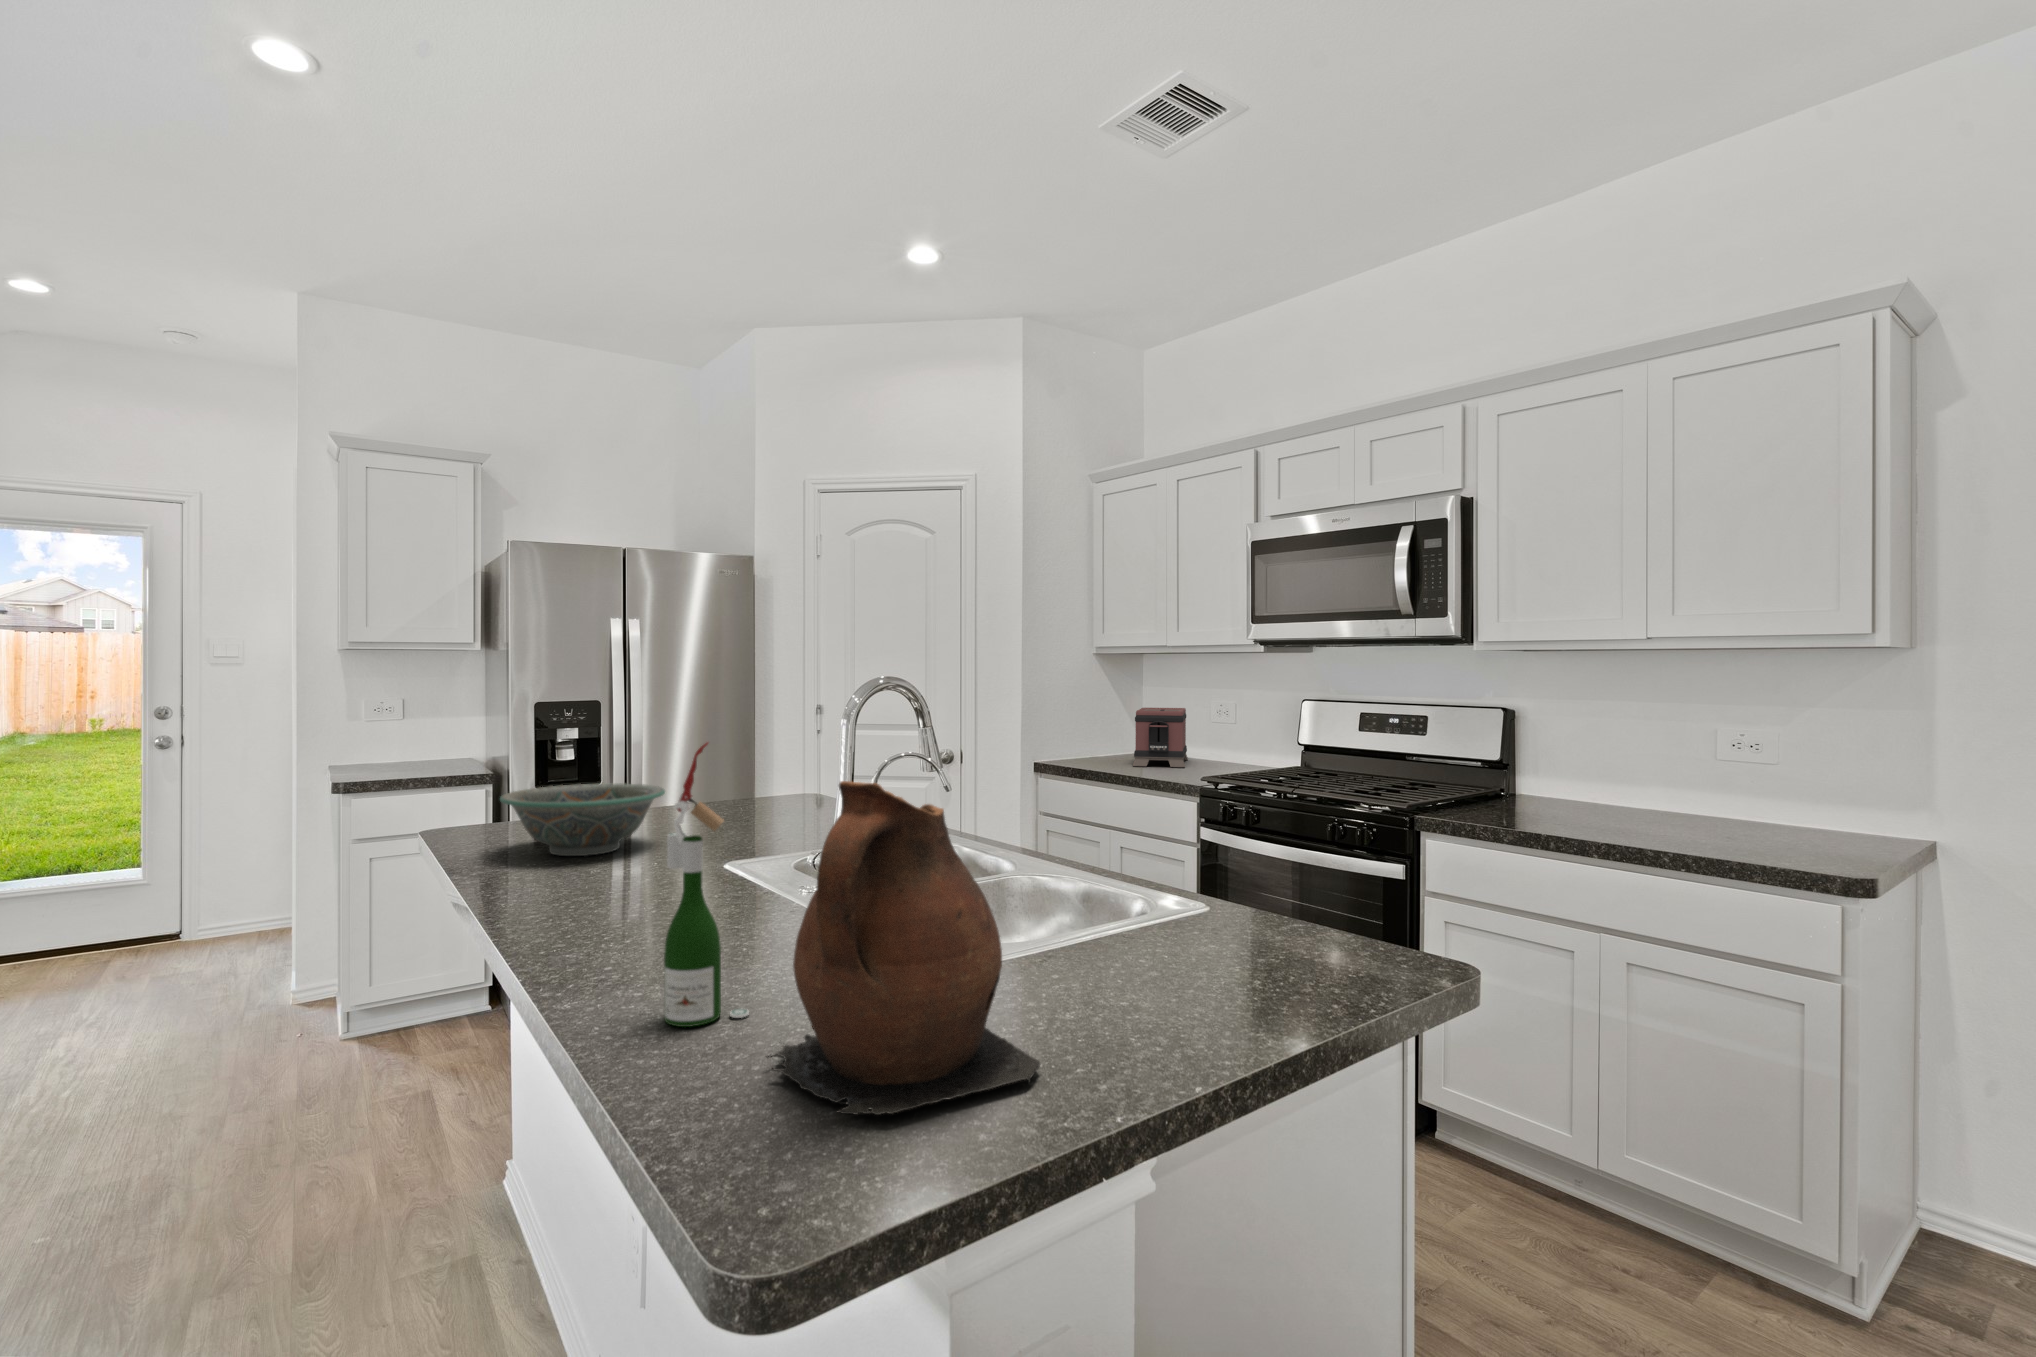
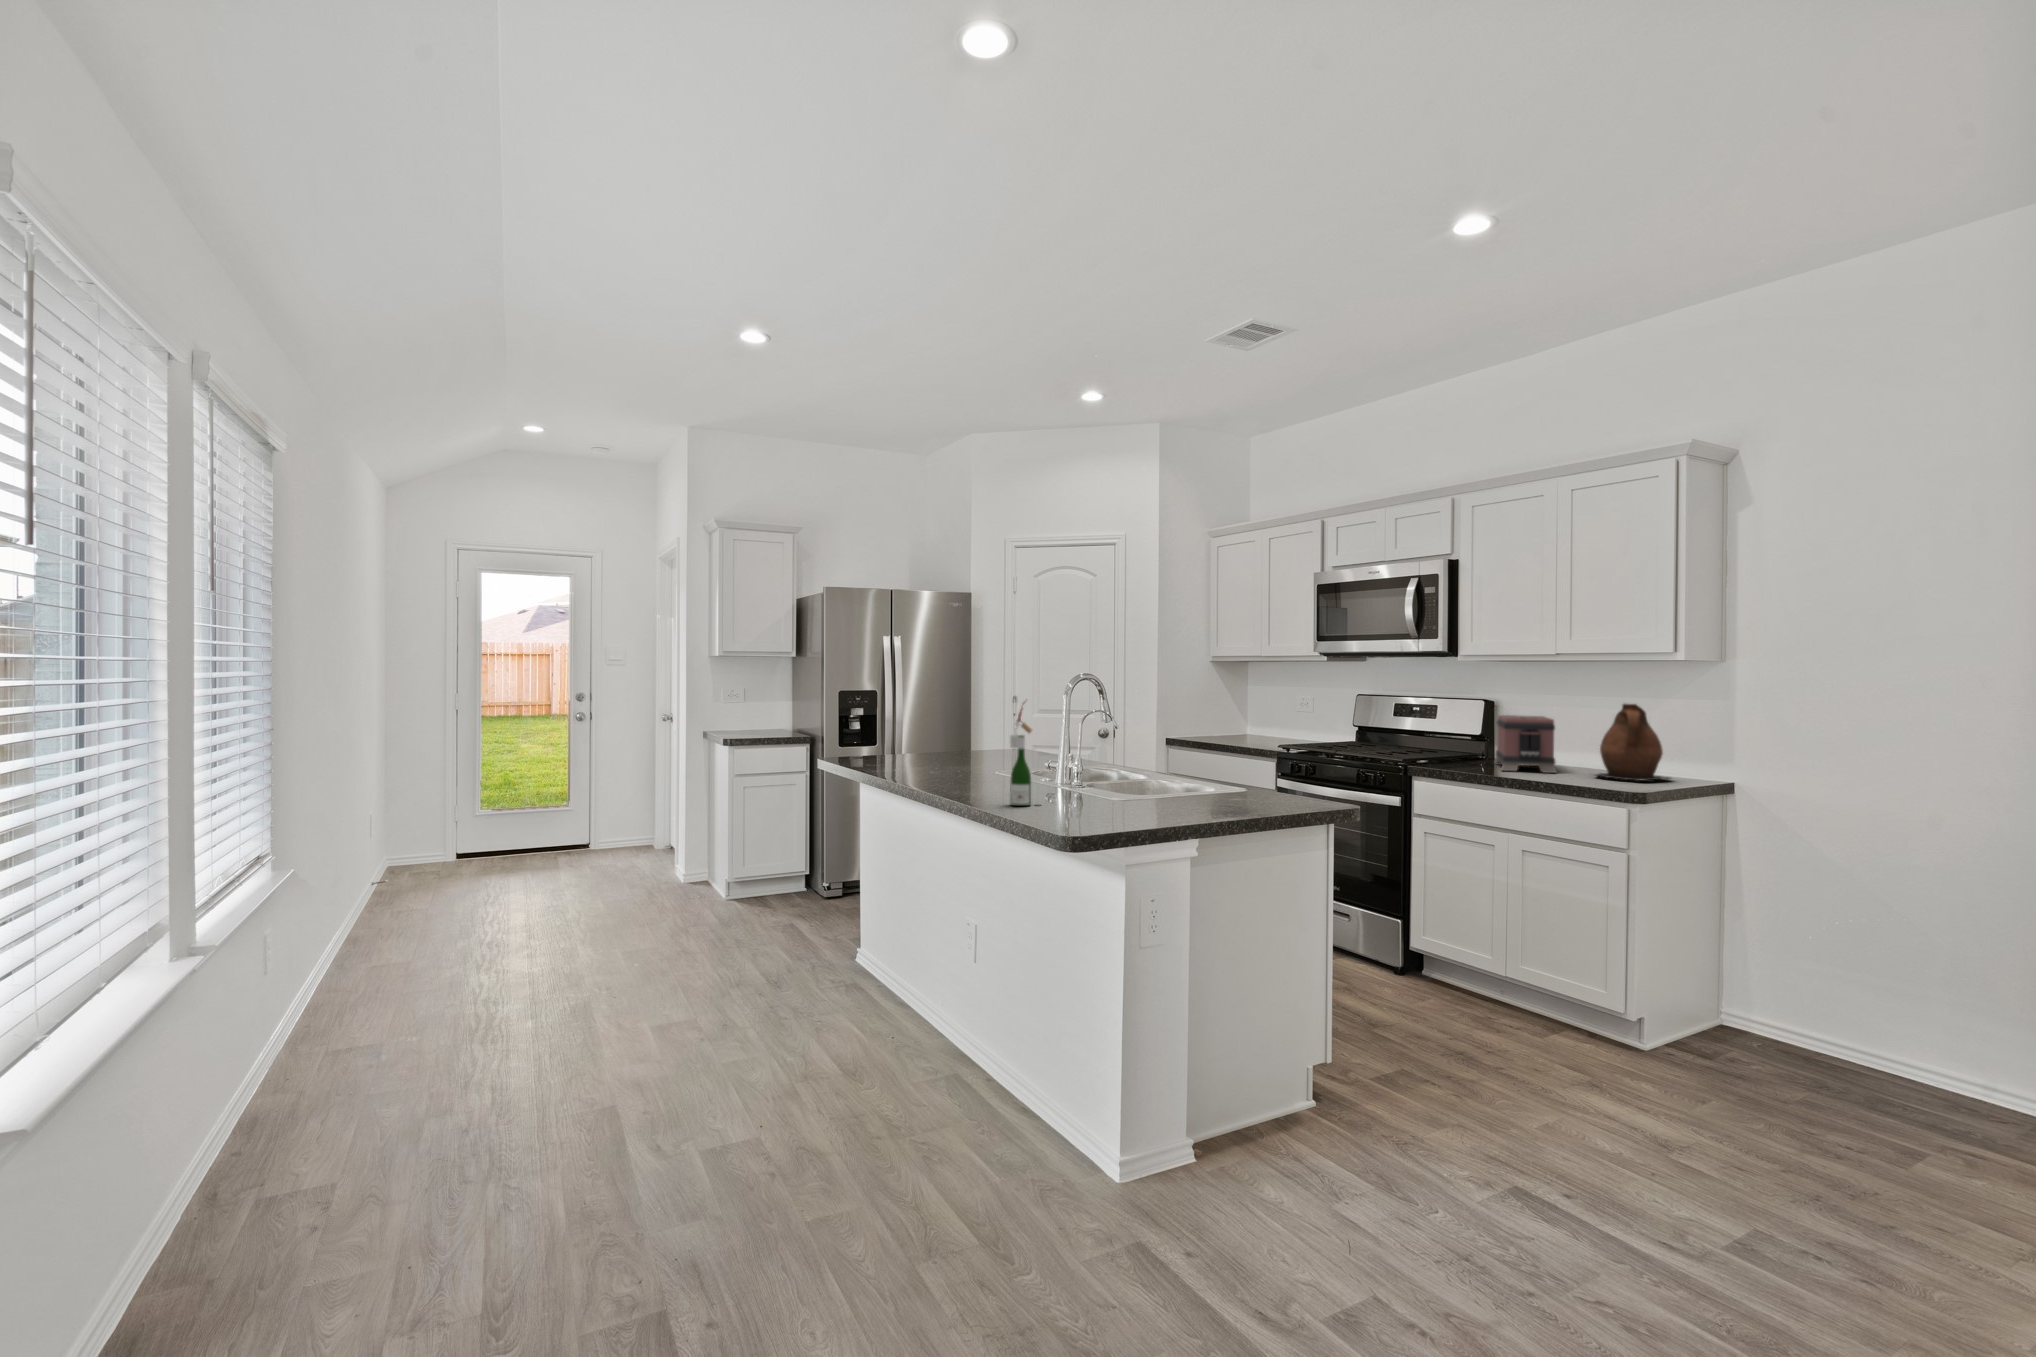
toaster: present [1133,708,1188,767] -> present [1495,715,1556,773]
ceramic pitcher: present [767,781,1040,1115] -> present [1597,704,1669,781]
decorative bowl: present [500,783,665,856] -> none [883,732,963,767]

